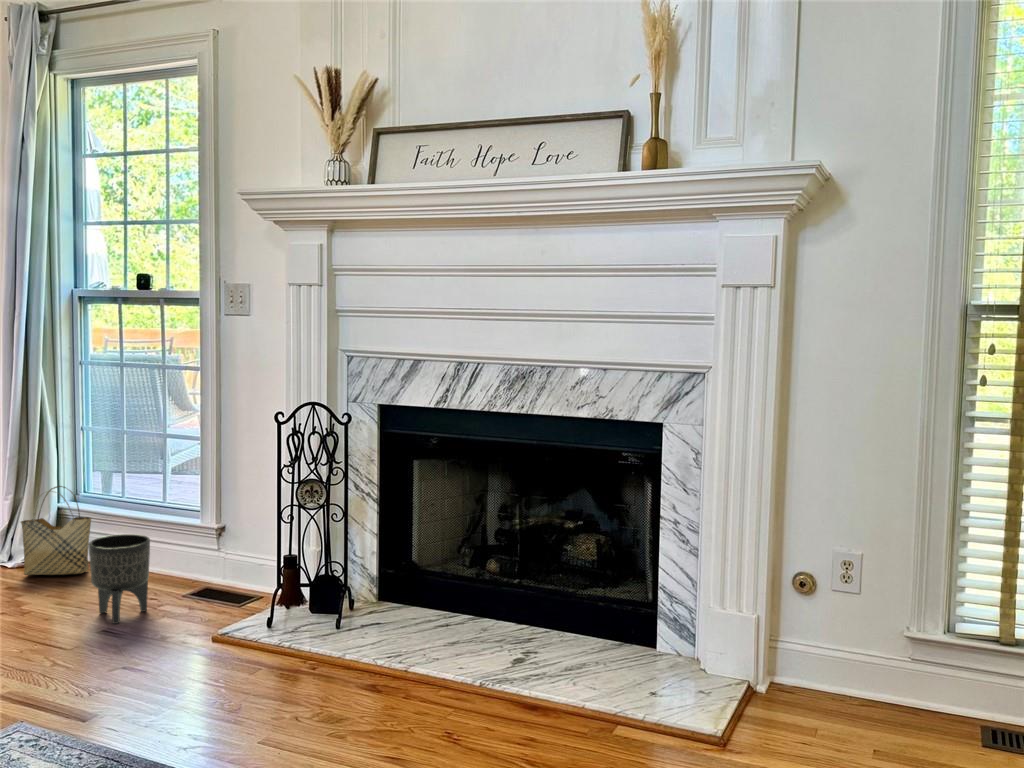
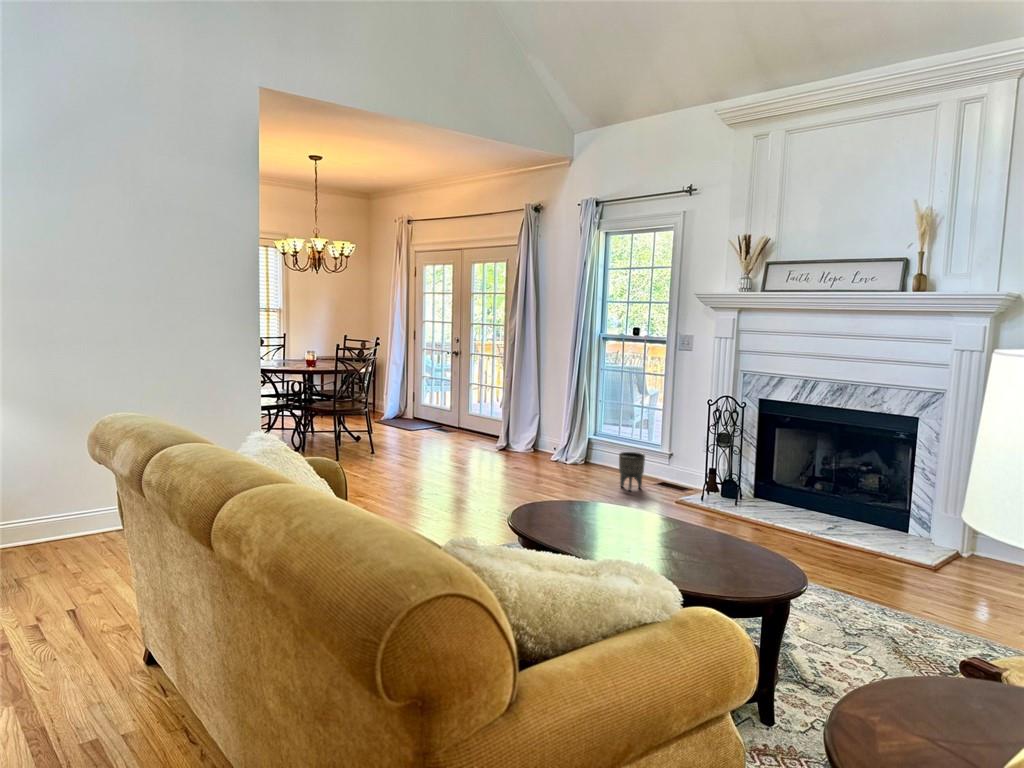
woven basket: present [21,486,91,575] -> none [577,428,608,470]

